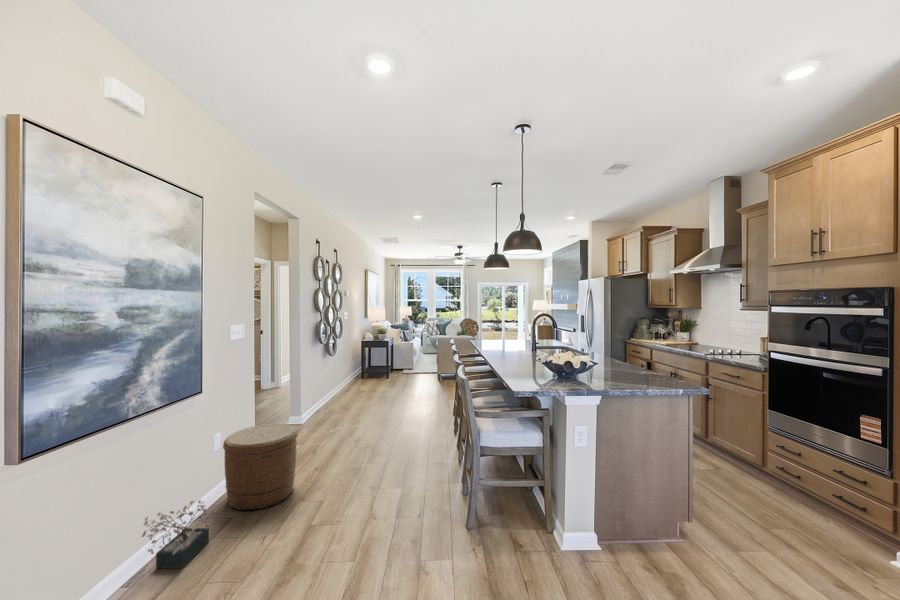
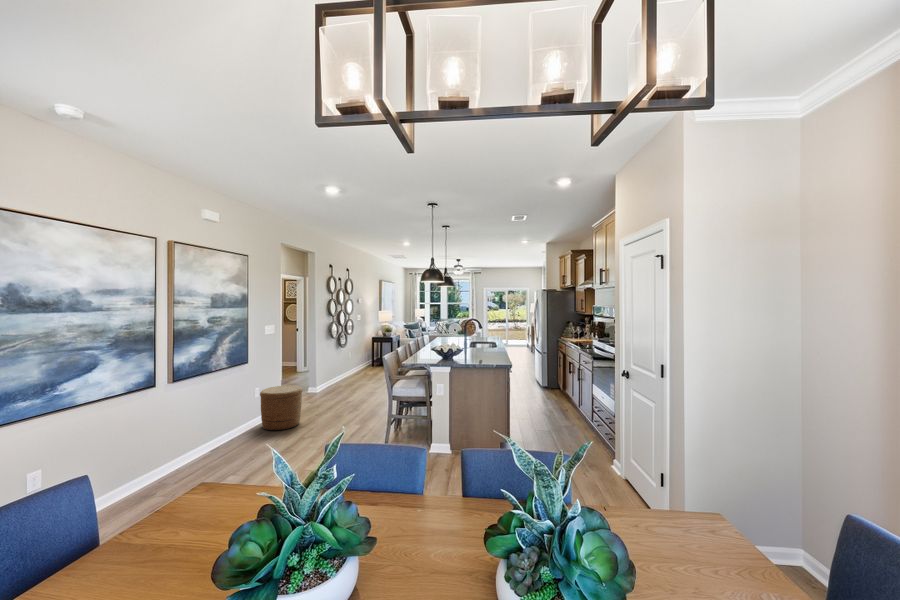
decorative plant: present [142,500,210,568] -> none [217,419,251,449]

